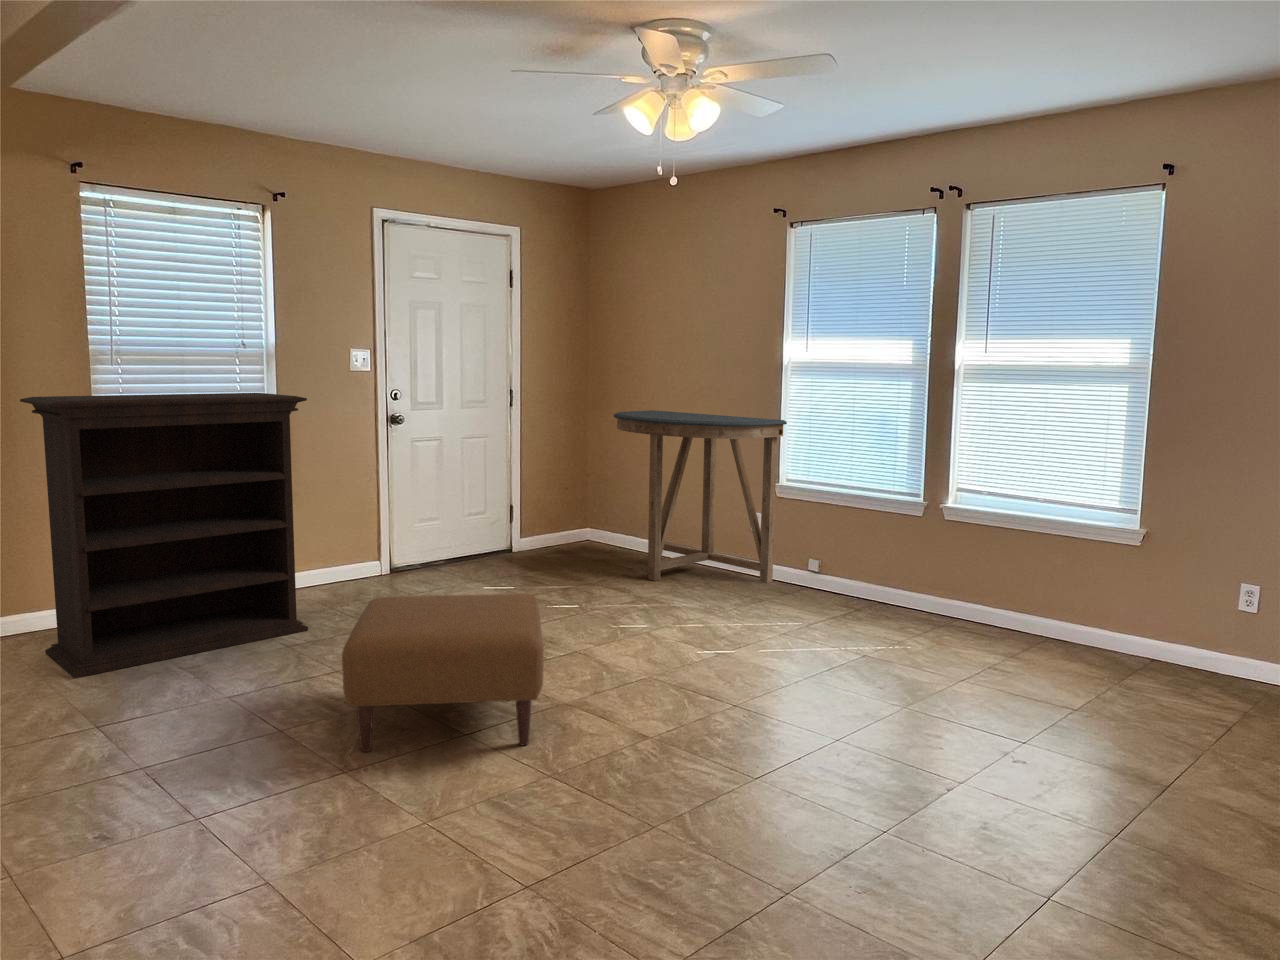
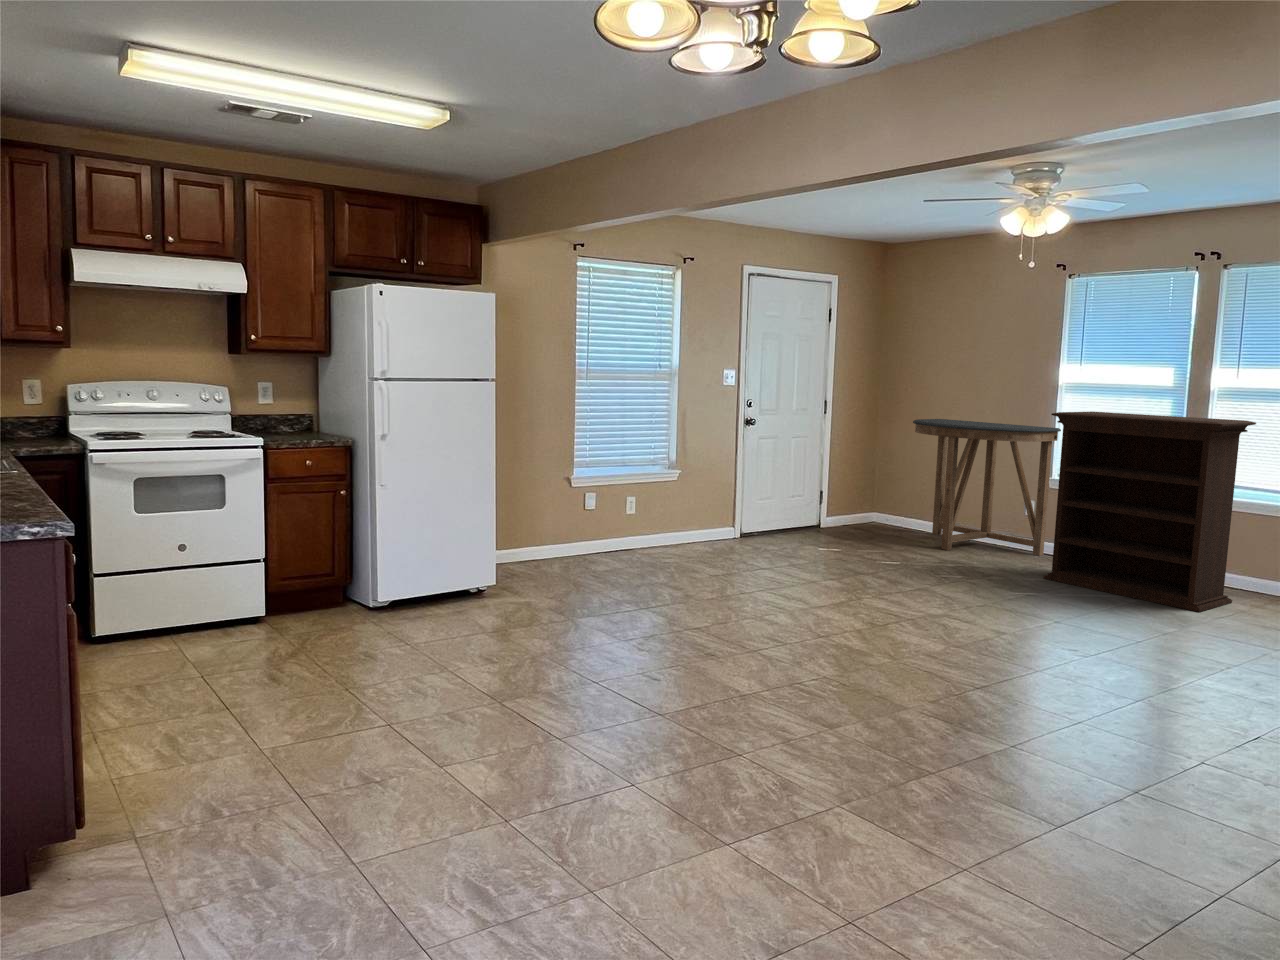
bookshelf: present [20,393,308,678] -> present [1043,412,1256,612]
ottoman: present [342,594,544,752] -> none [793,538,932,632]

